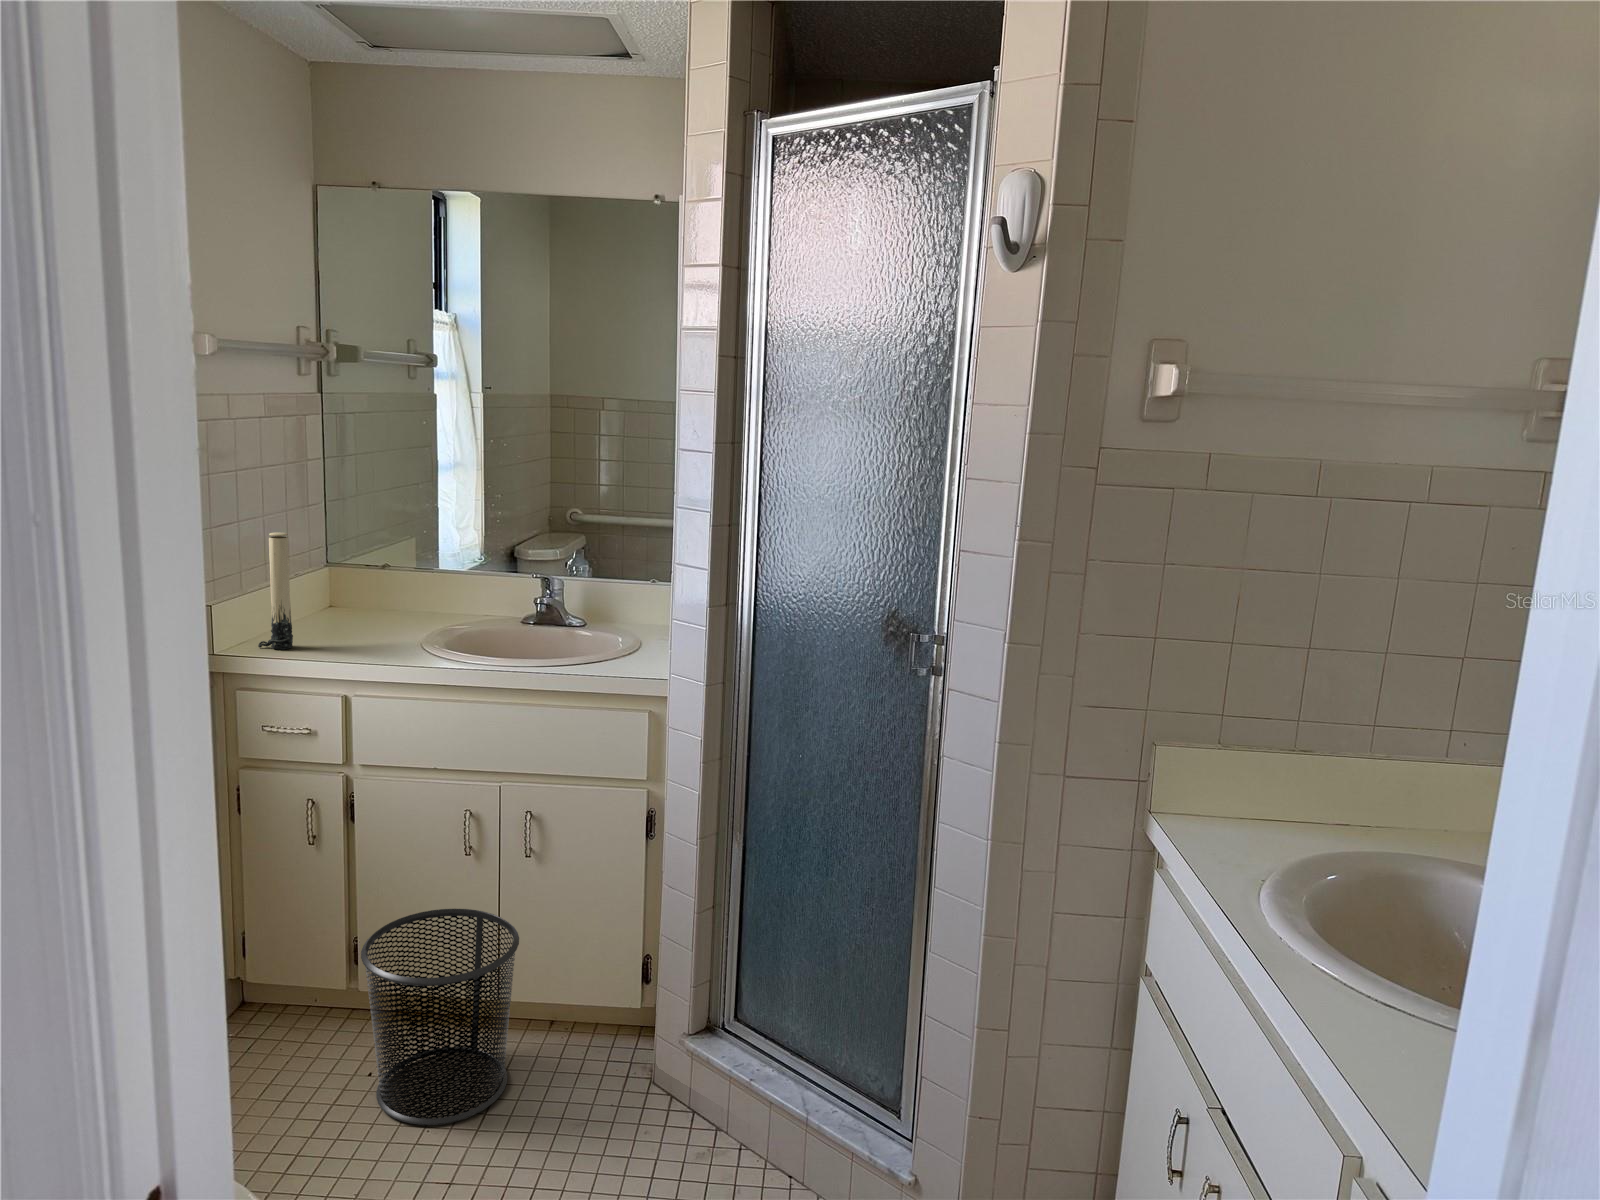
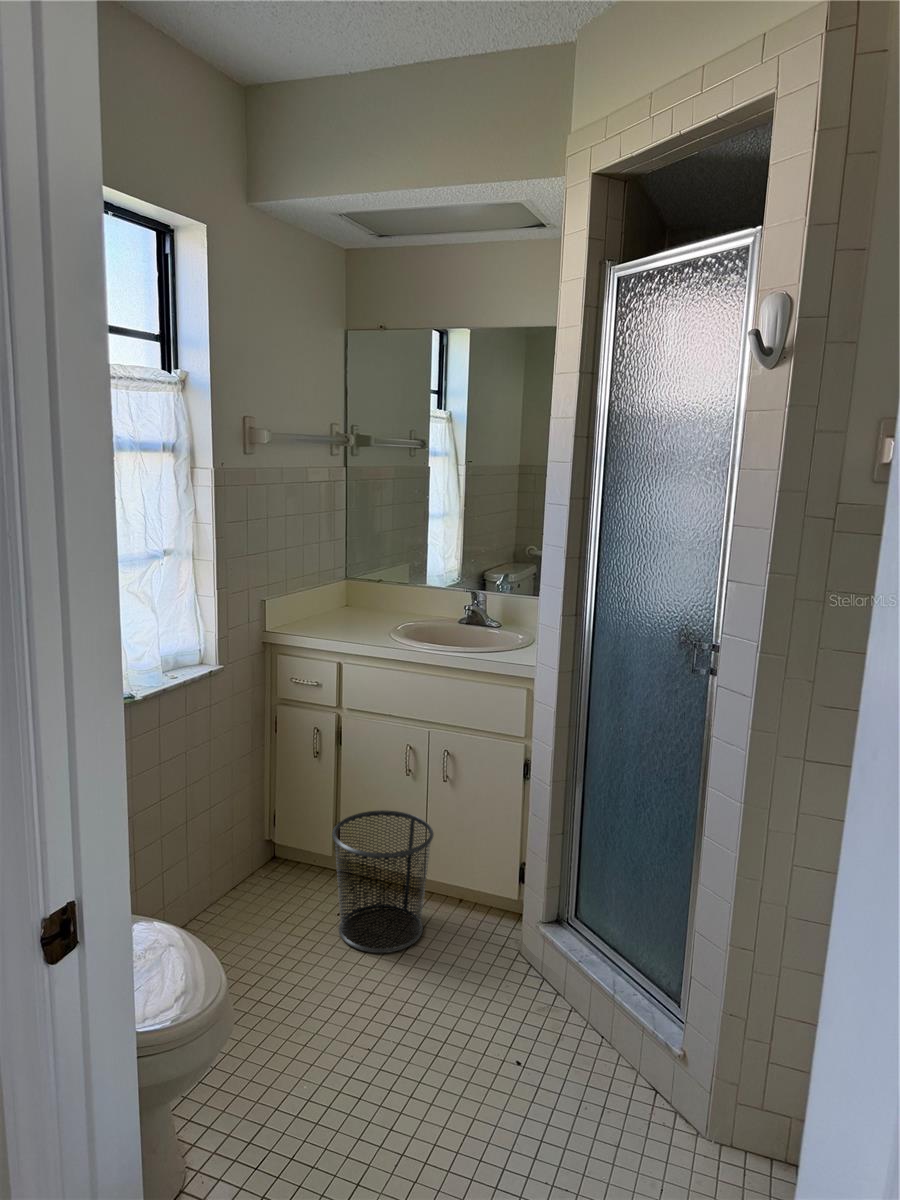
candle: present [258,532,293,649] -> none [292,555,312,630]

